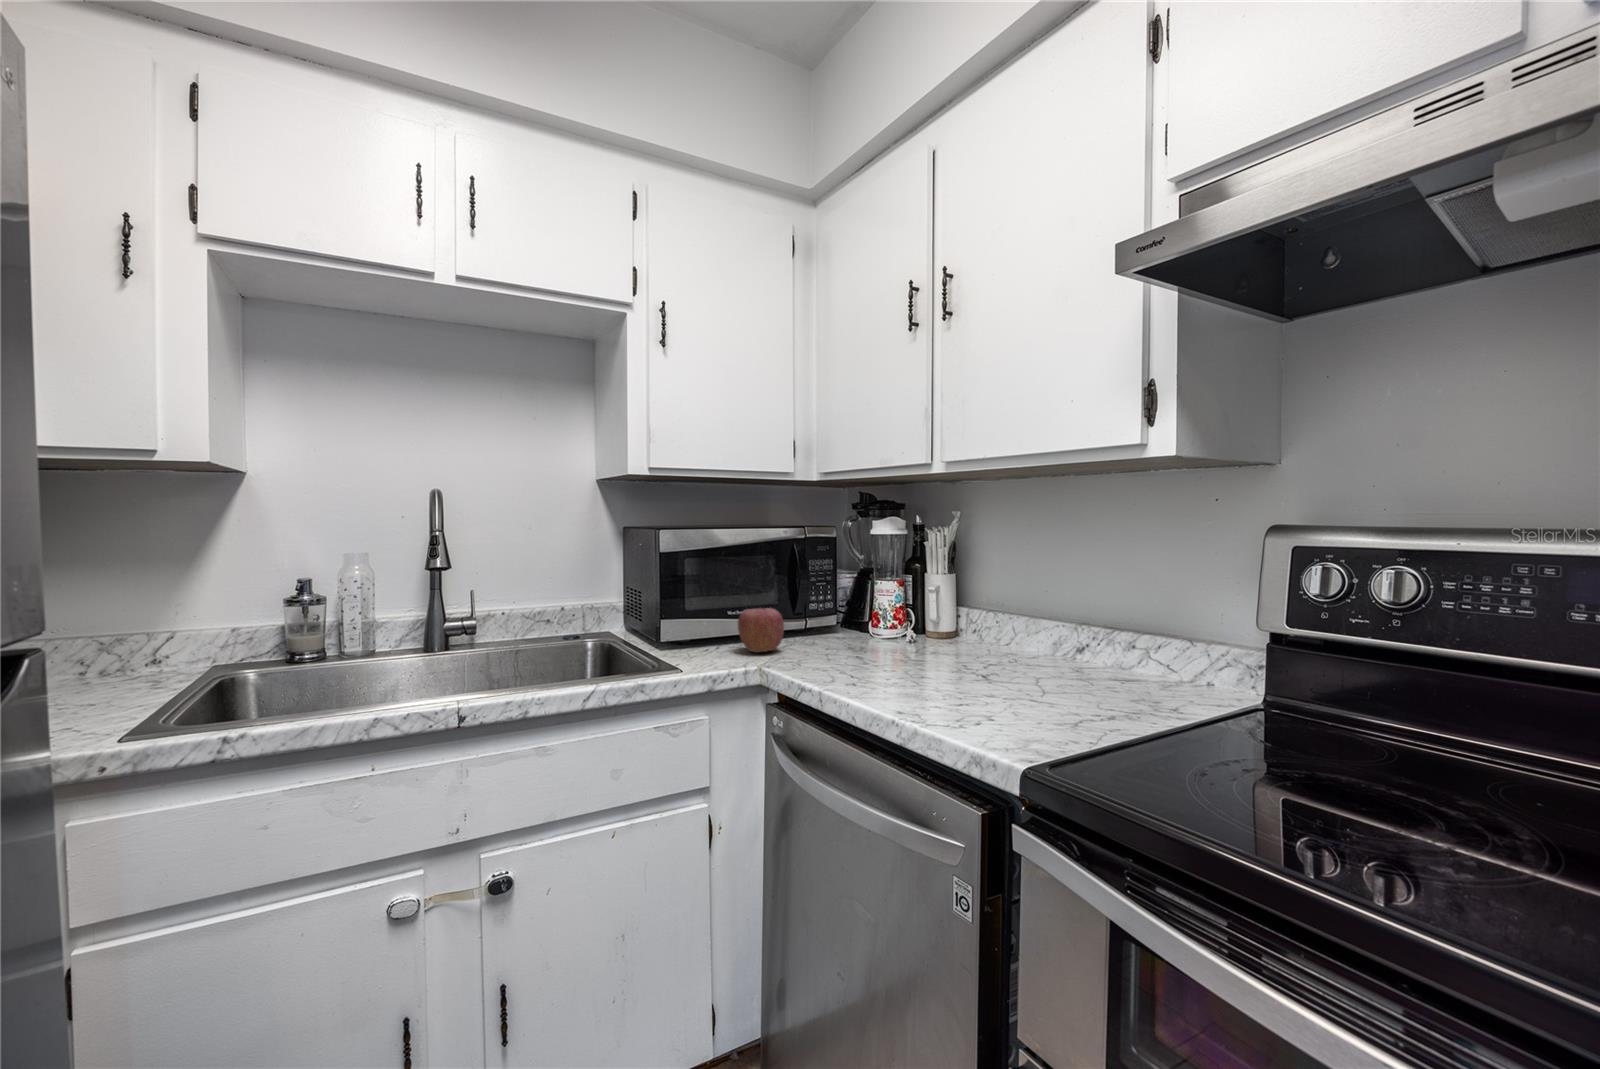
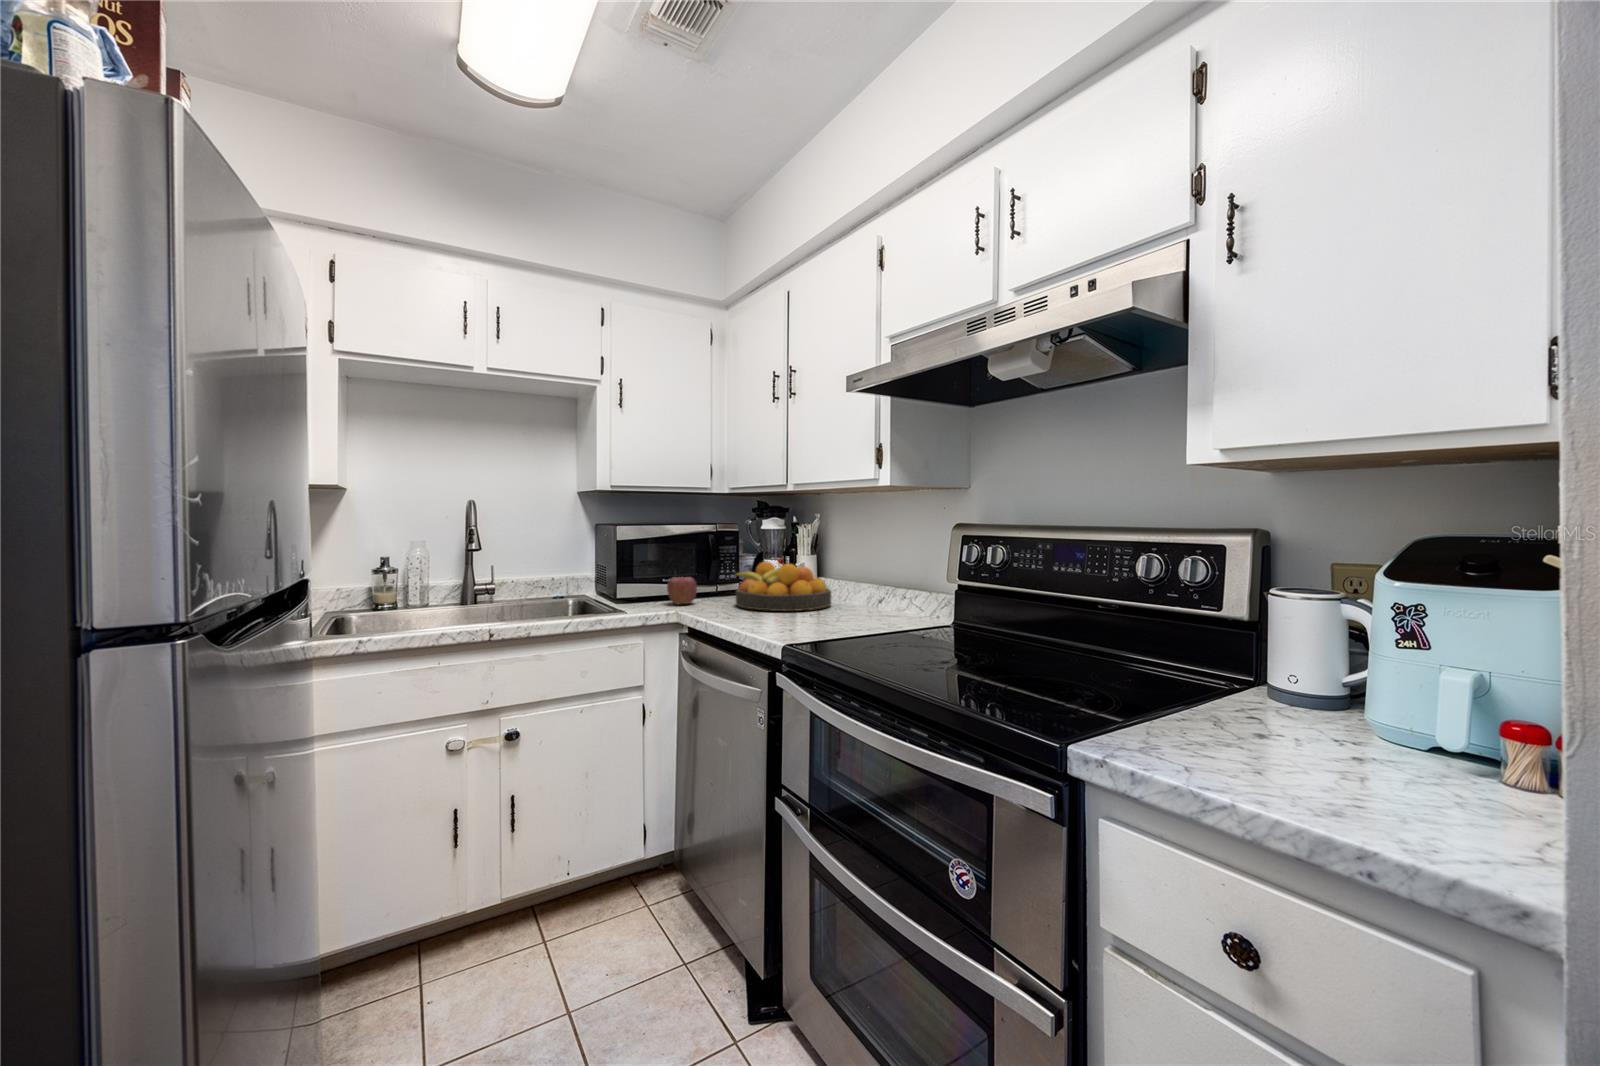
fruit bowl: none [844,584,1003,668] -> present [735,562,831,611]

